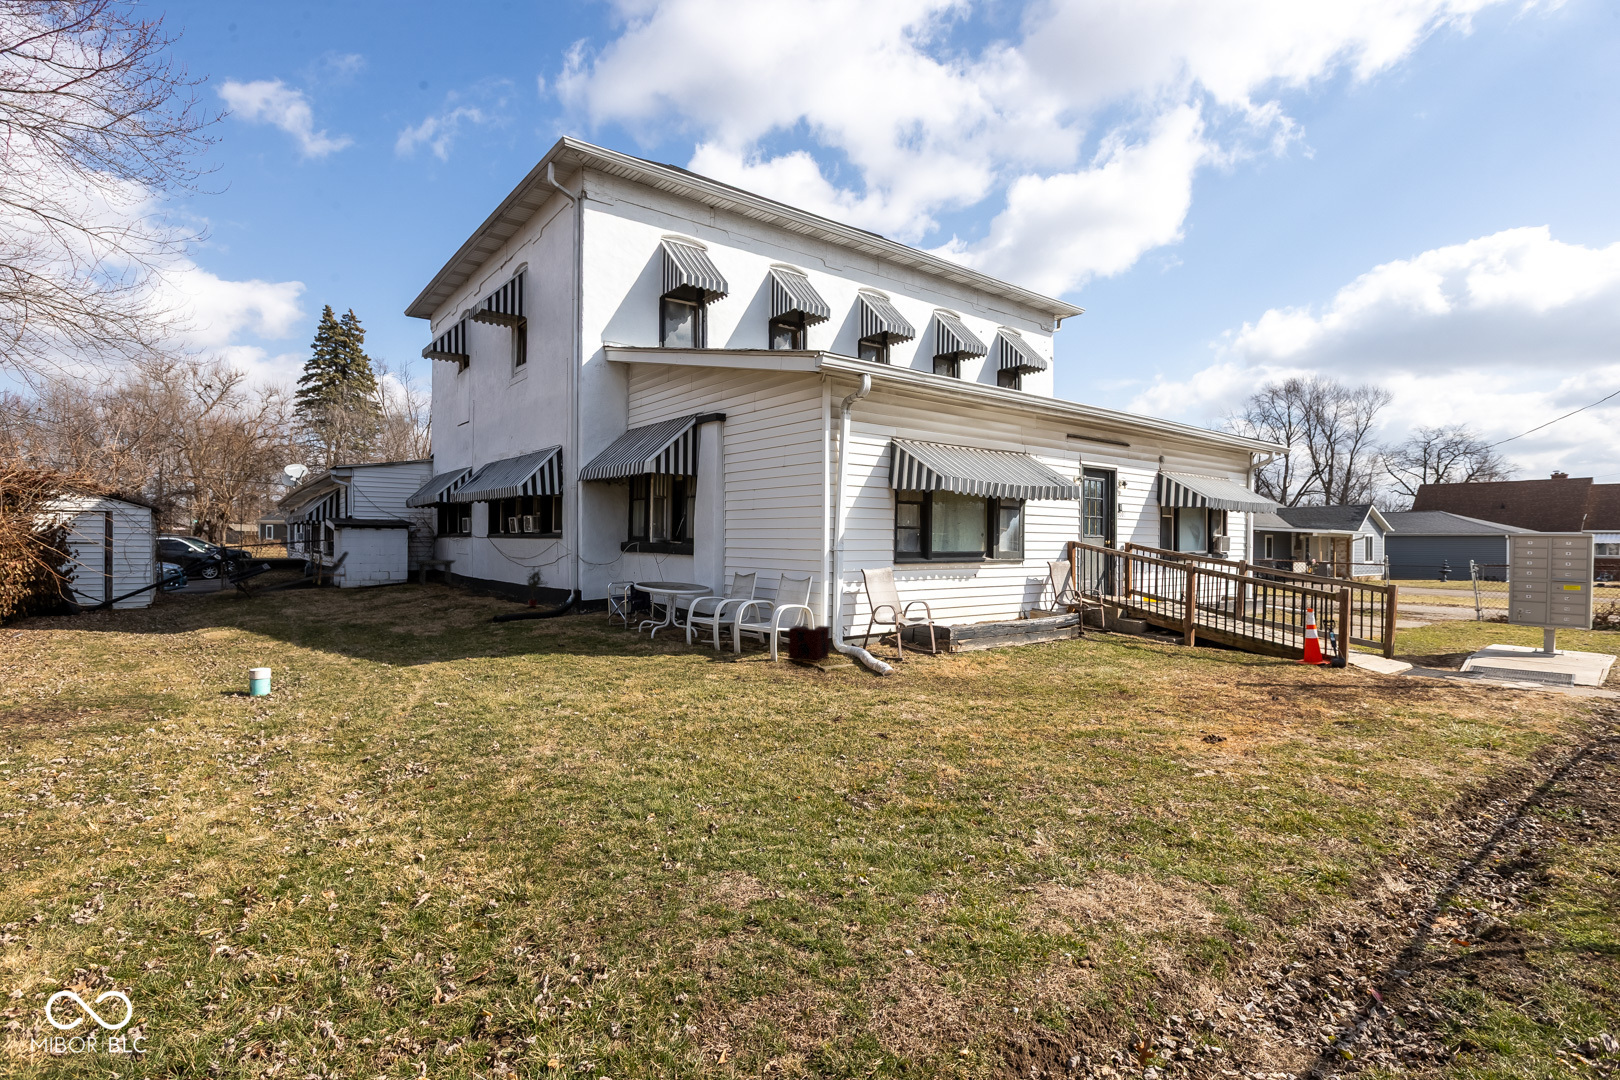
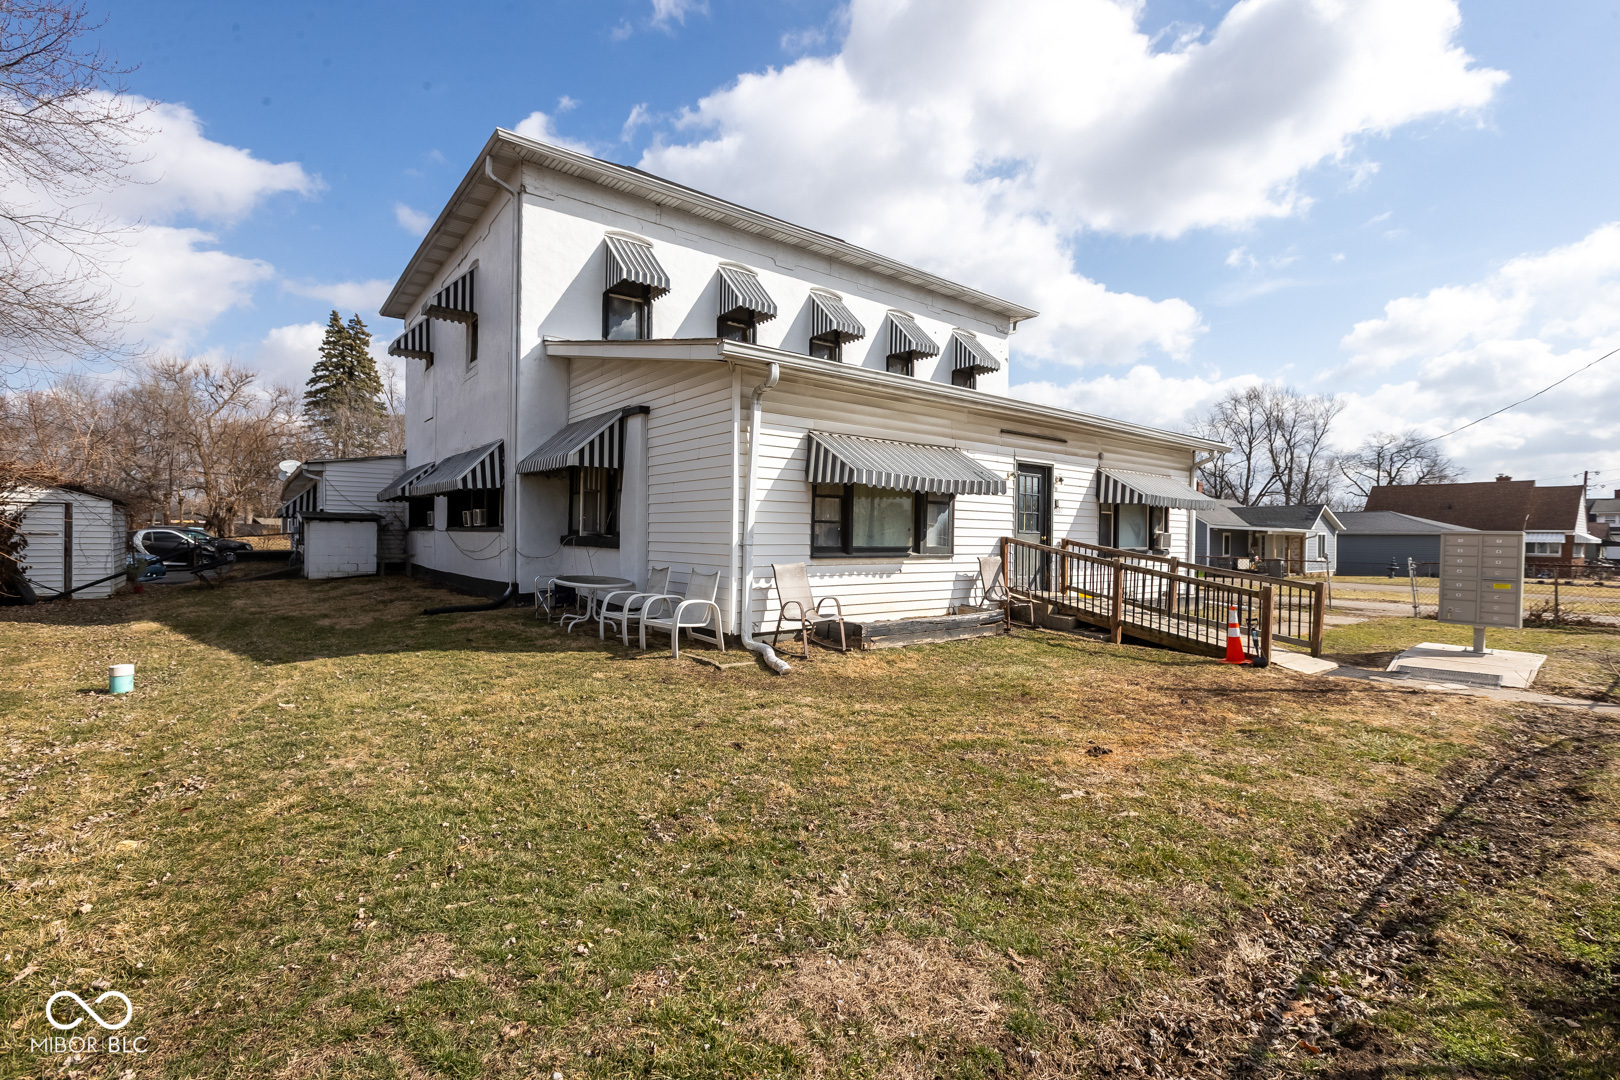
lounge chair: present [309,552,349,583] -> none [267,544,309,578]
potted tree: present [527,567,548,607] -> present [122,554,148,593]
storage box: present [788,624,830,662] -> none [694,621,739,661]

